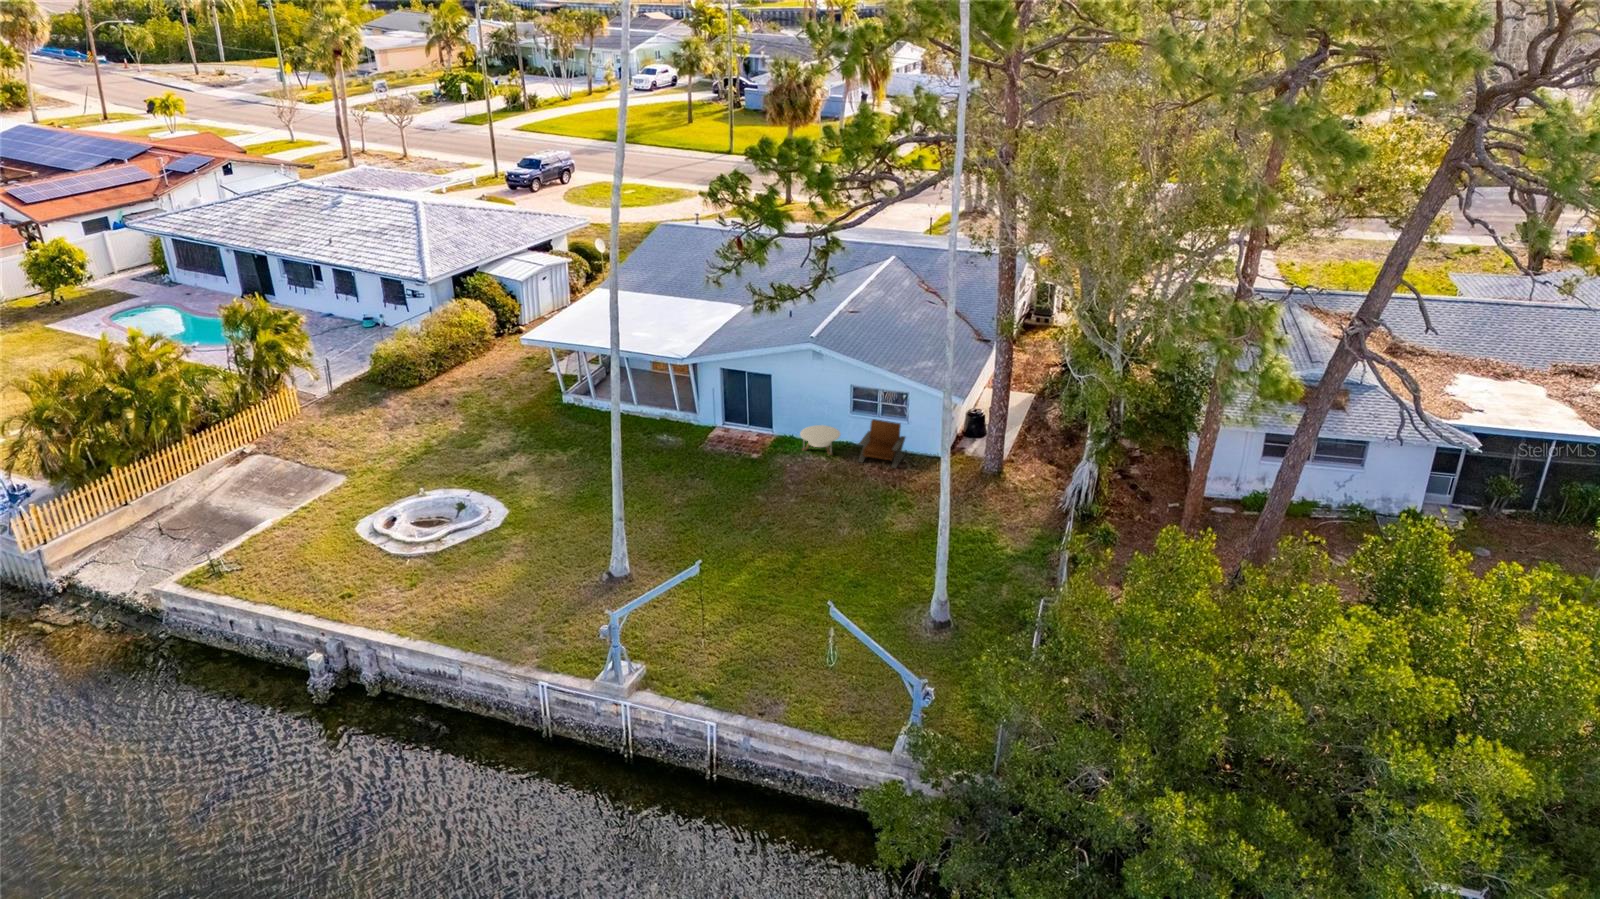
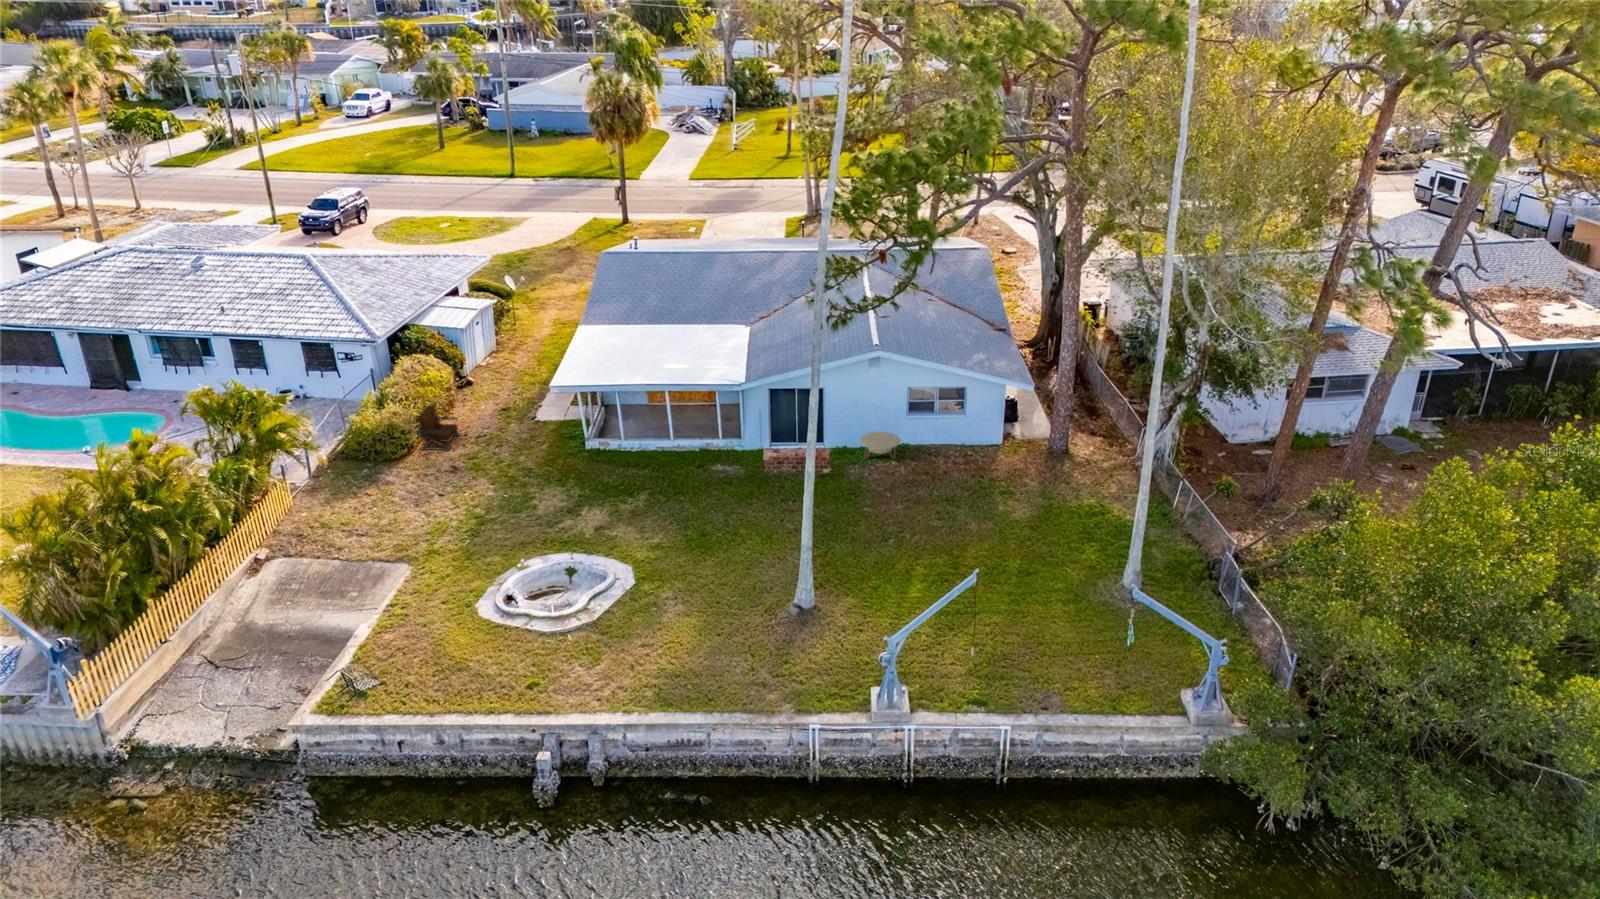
lounge chair: present [858,419,905,468] -> present [417,406,461,450]

